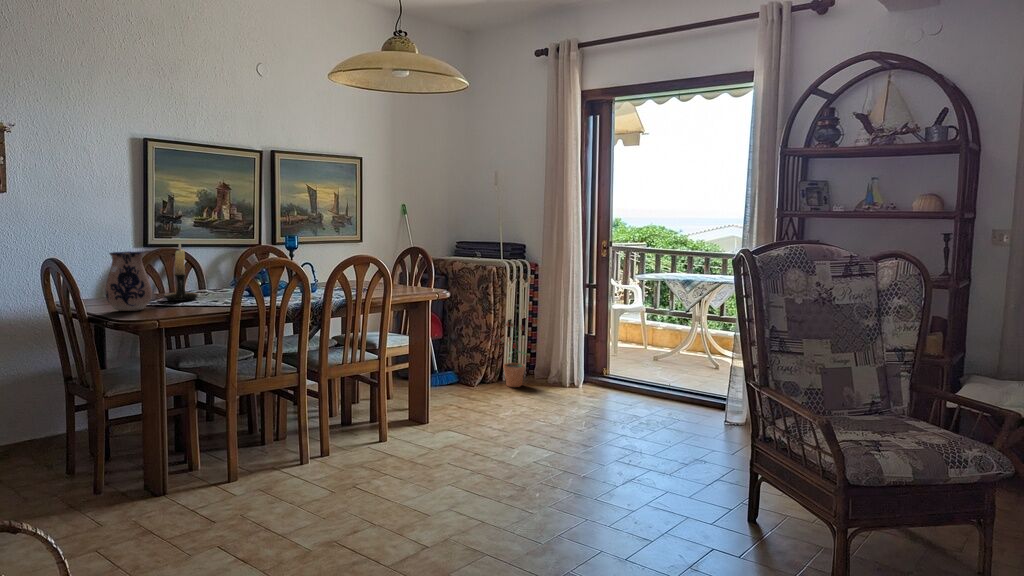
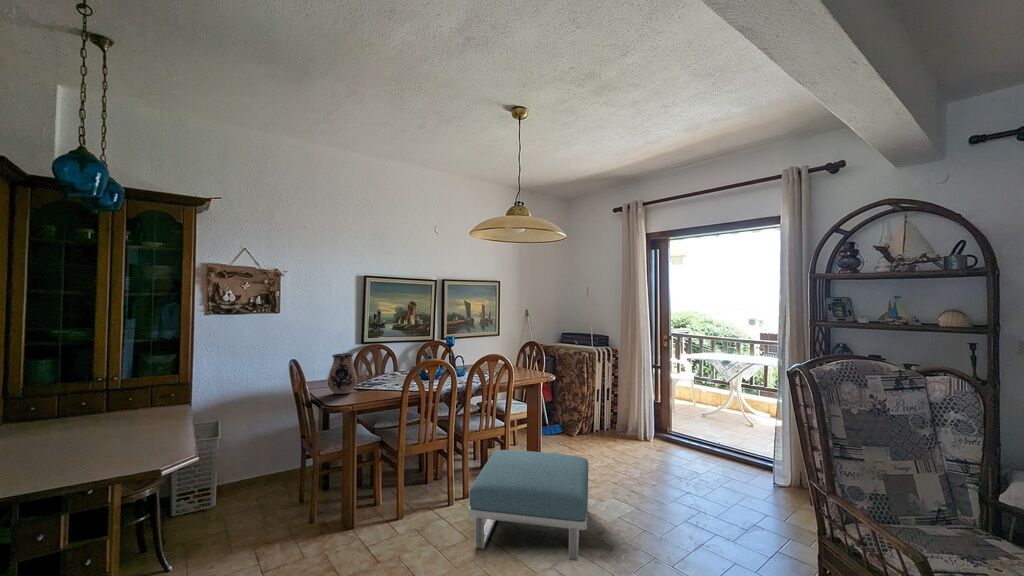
candle holder: present [164,243,198,301] -> none [367,344,389,384]
potted plant: present [495,322,526,387] -> none [587,391,612,440]
footstool: none [335,388,495,503] -> present [468,450,588,561]

